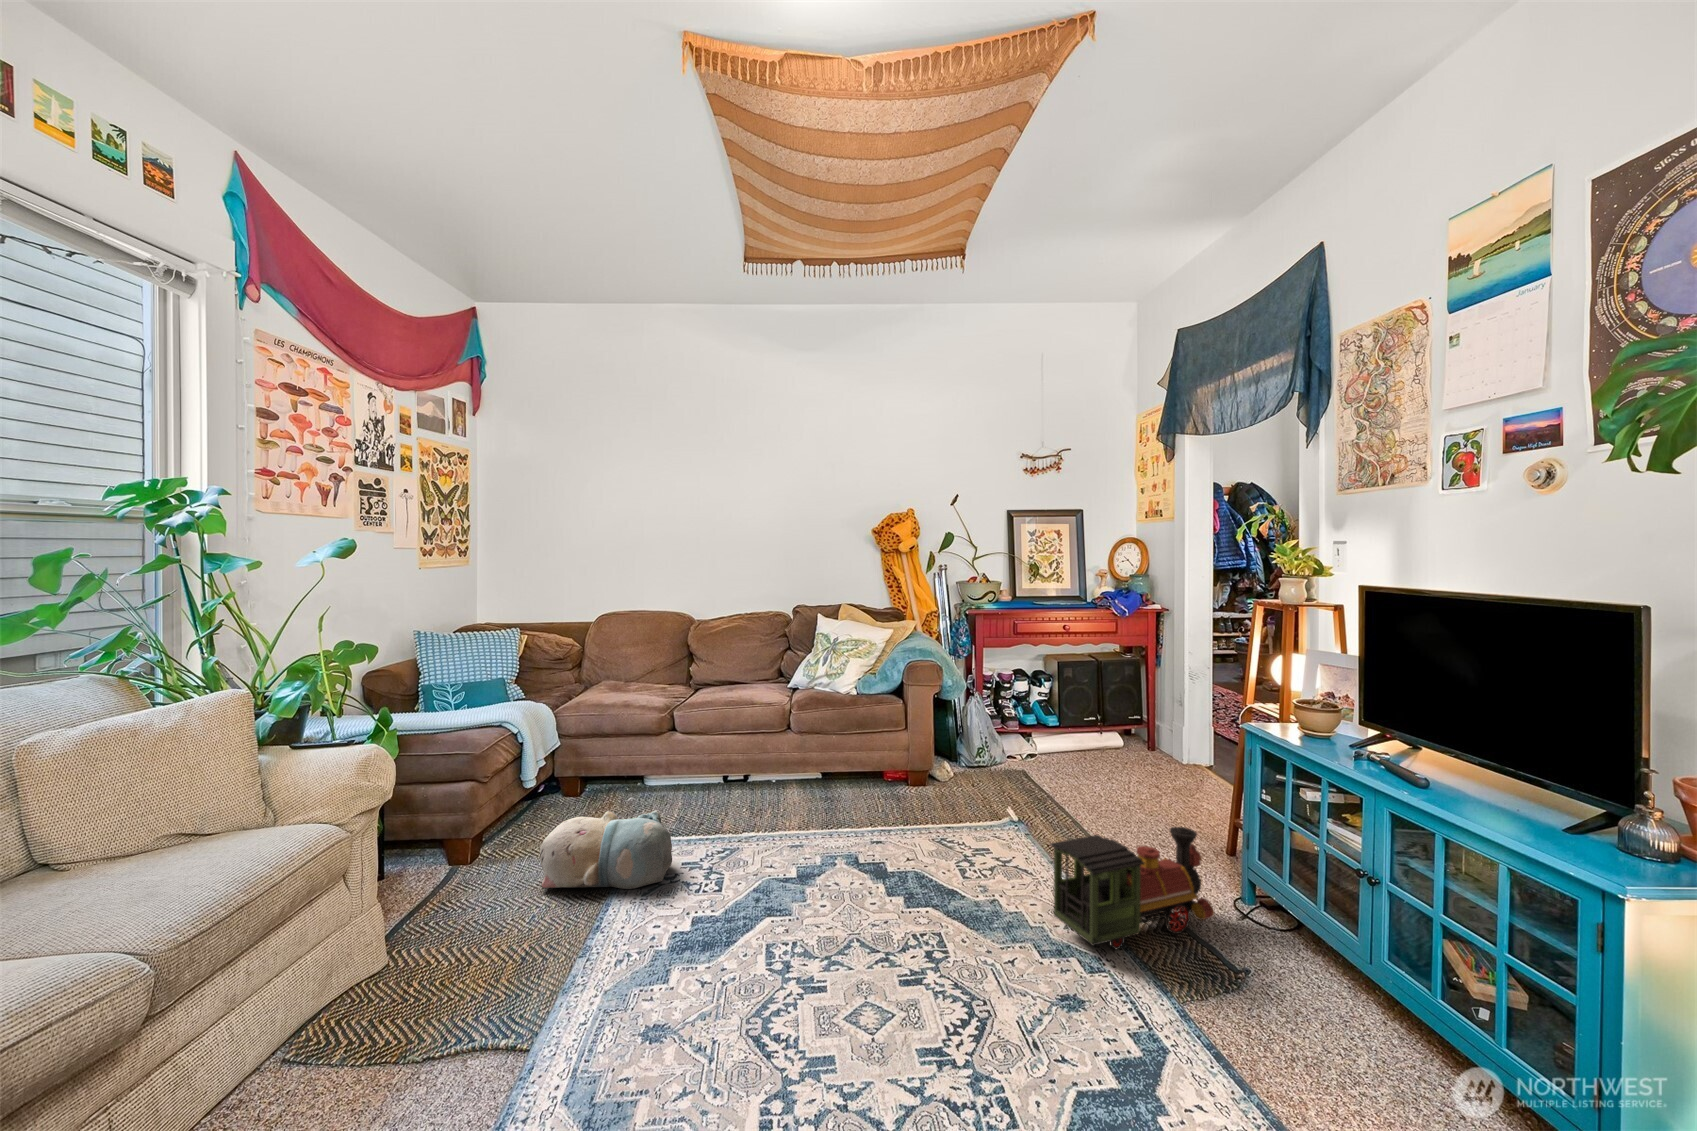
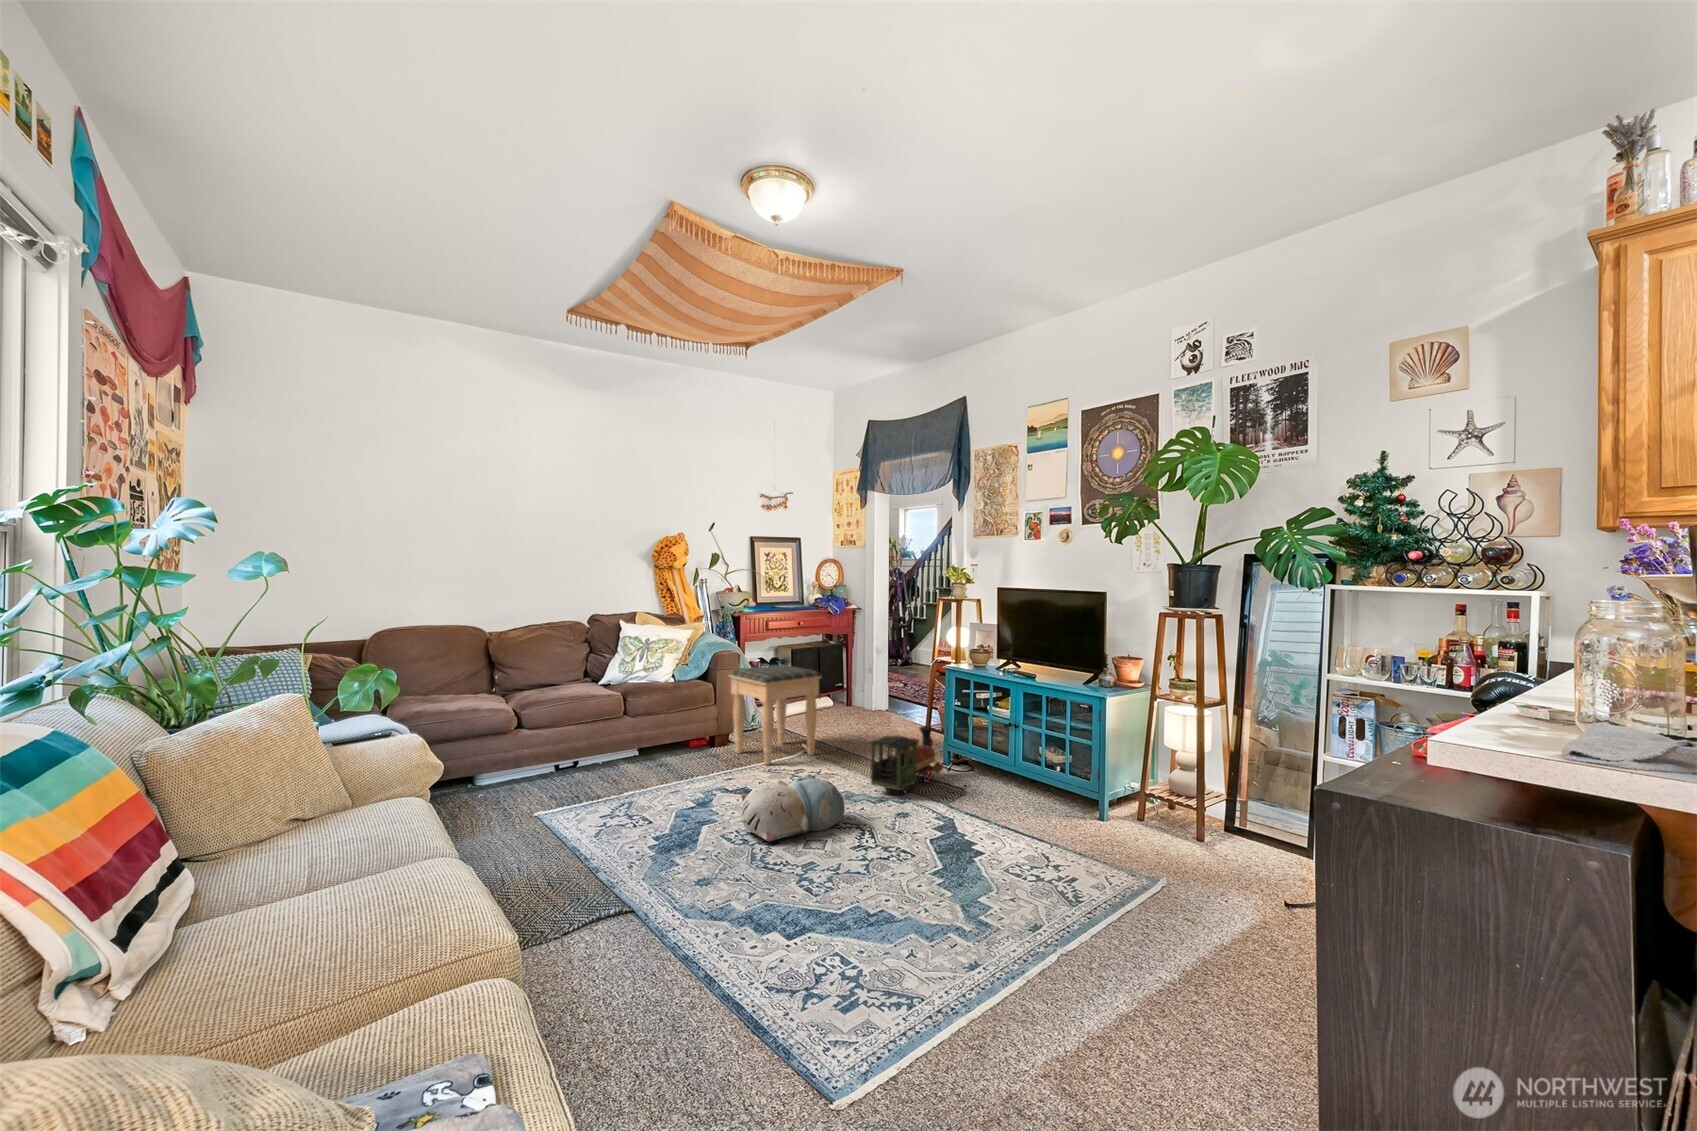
footstool: none [914,686,1037,832] -> present [729,665,822,765]
plush toy: present [540,810,672,889] -> present [741,774,845,841]

